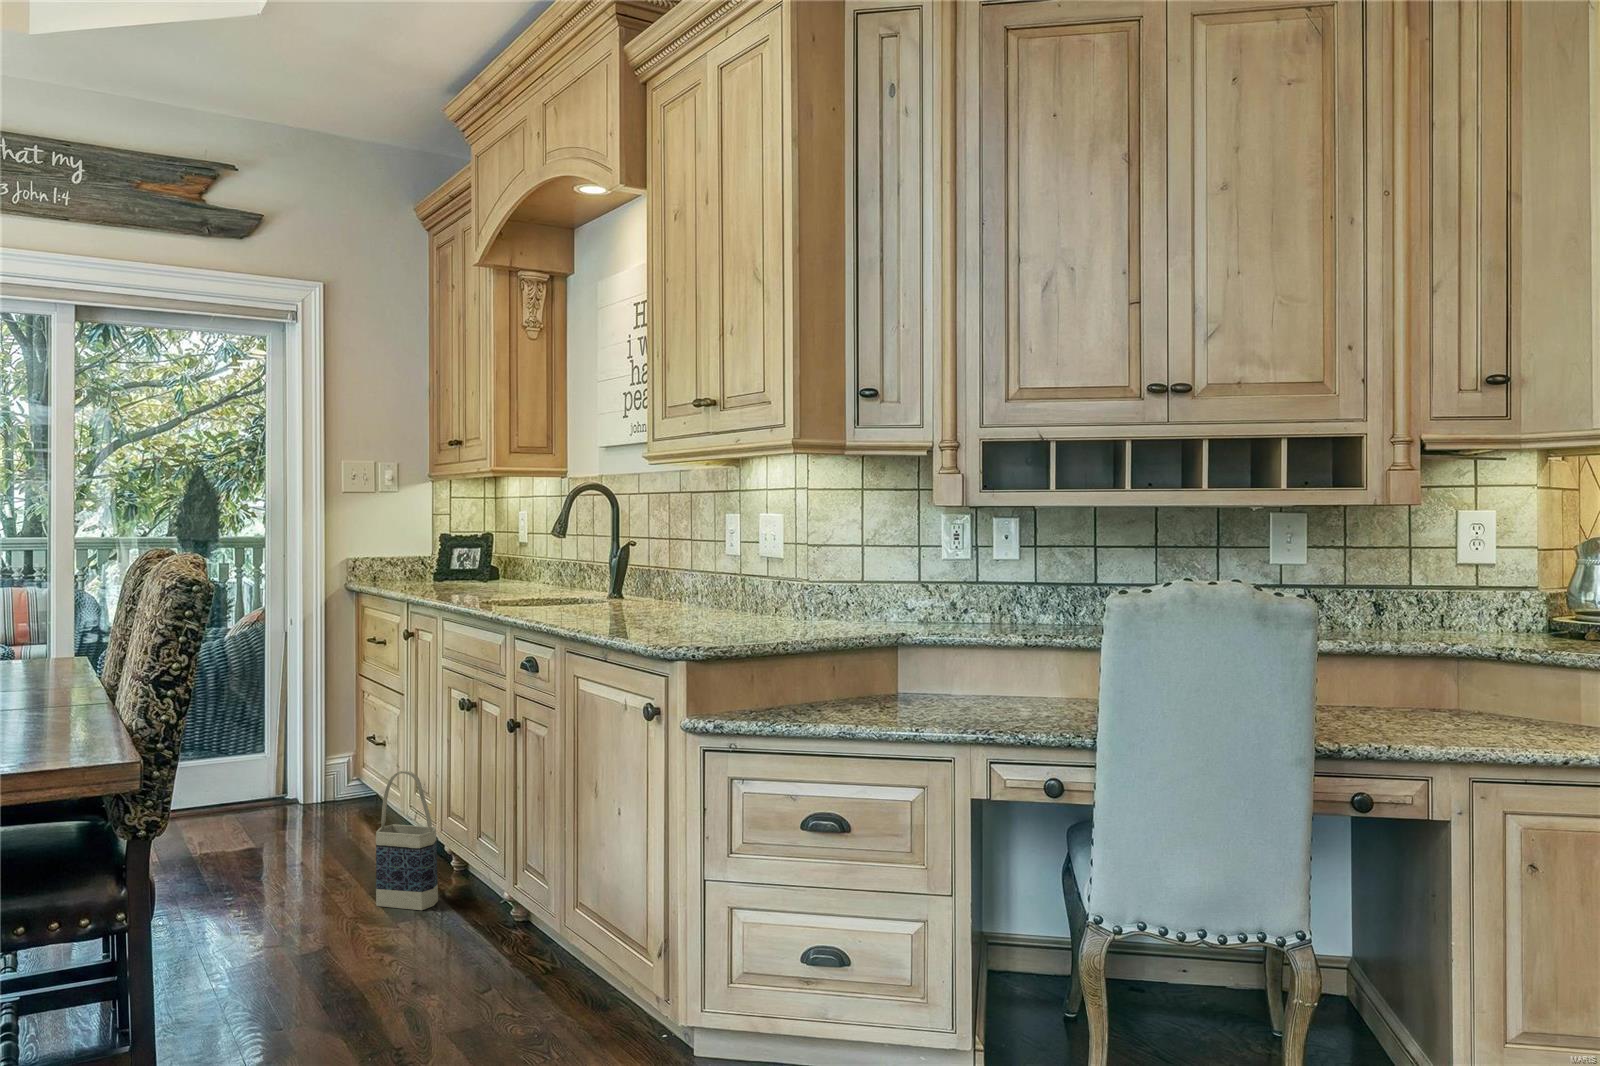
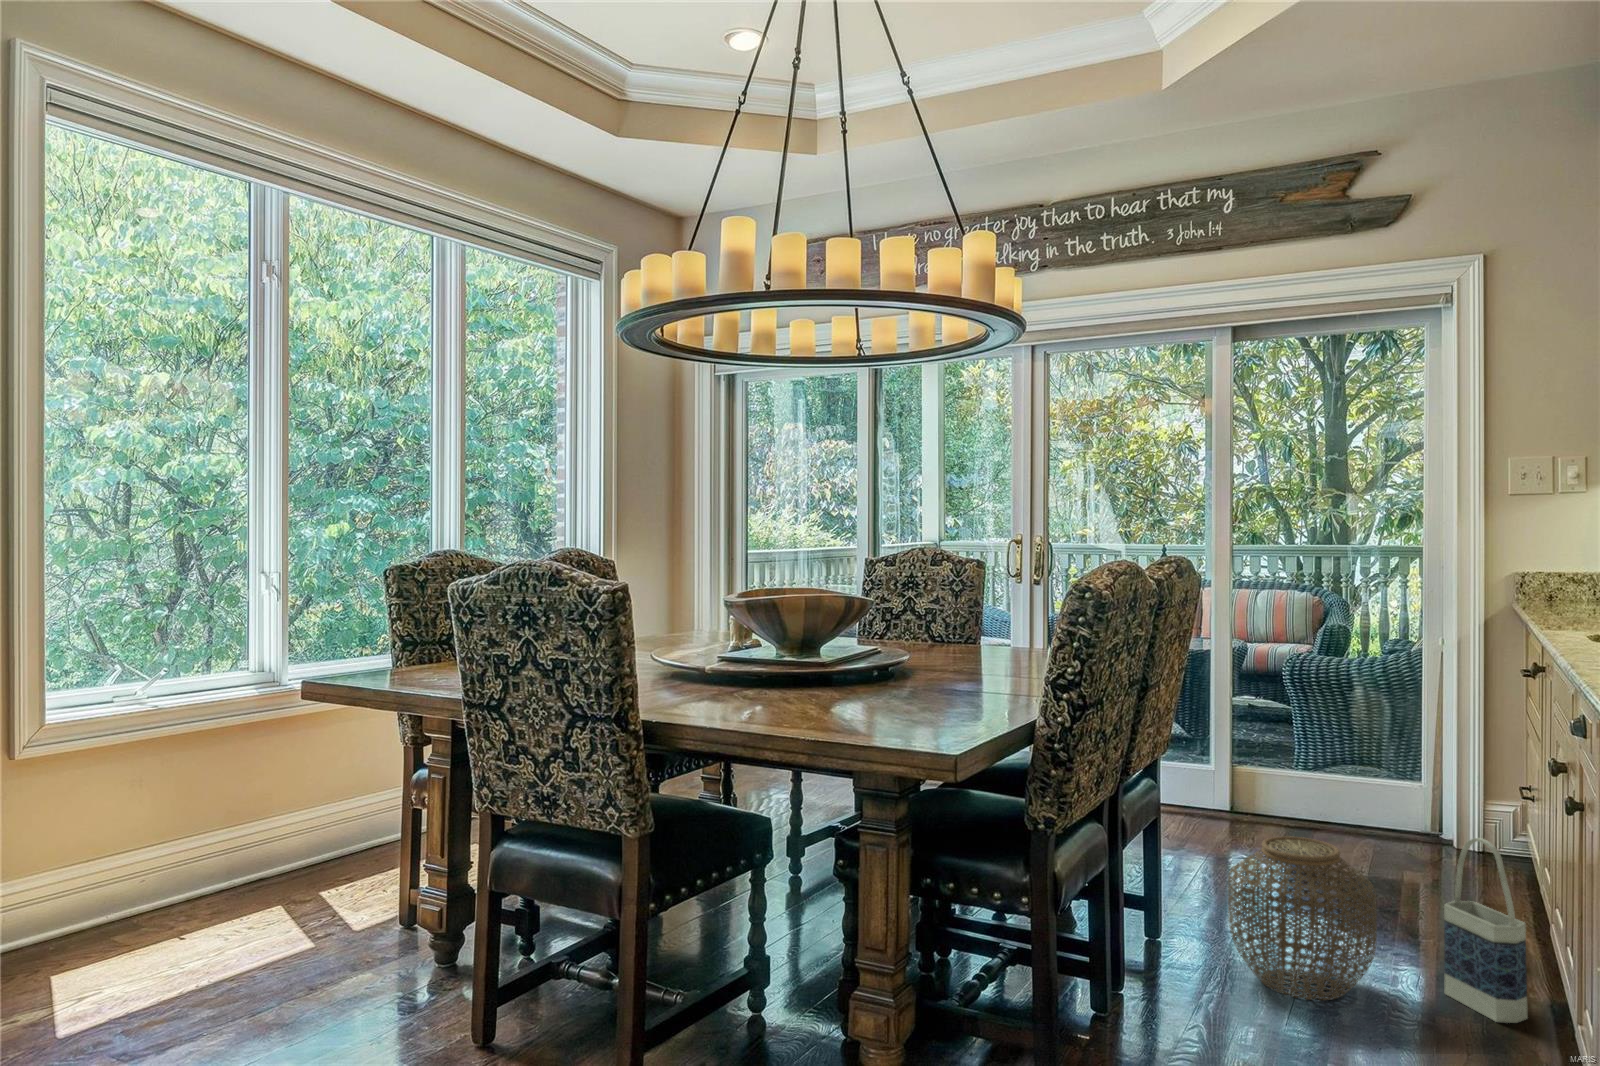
woven basket: none [198,806,336,954] -> present [1228,836,1377,1000]

